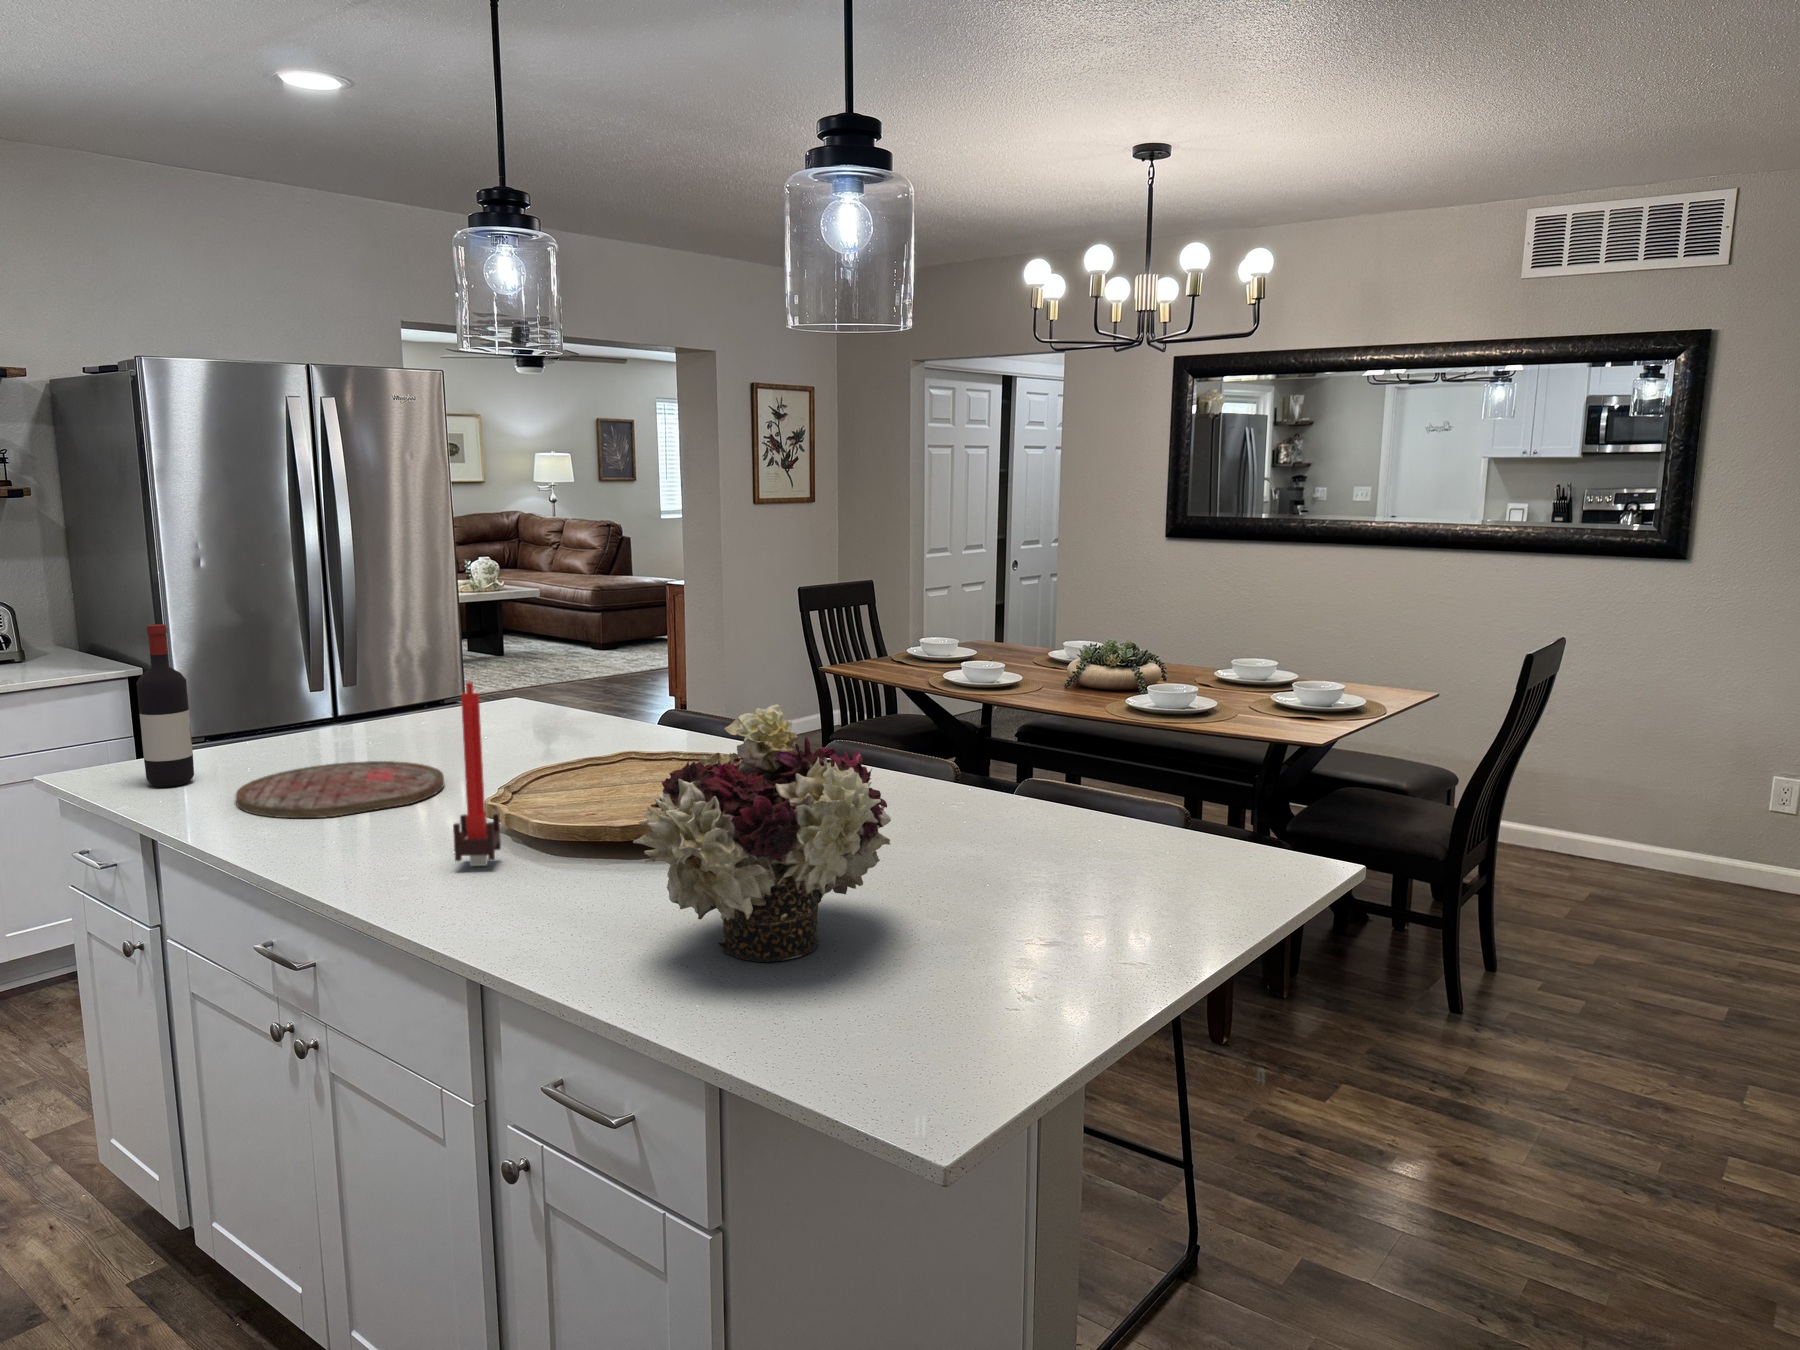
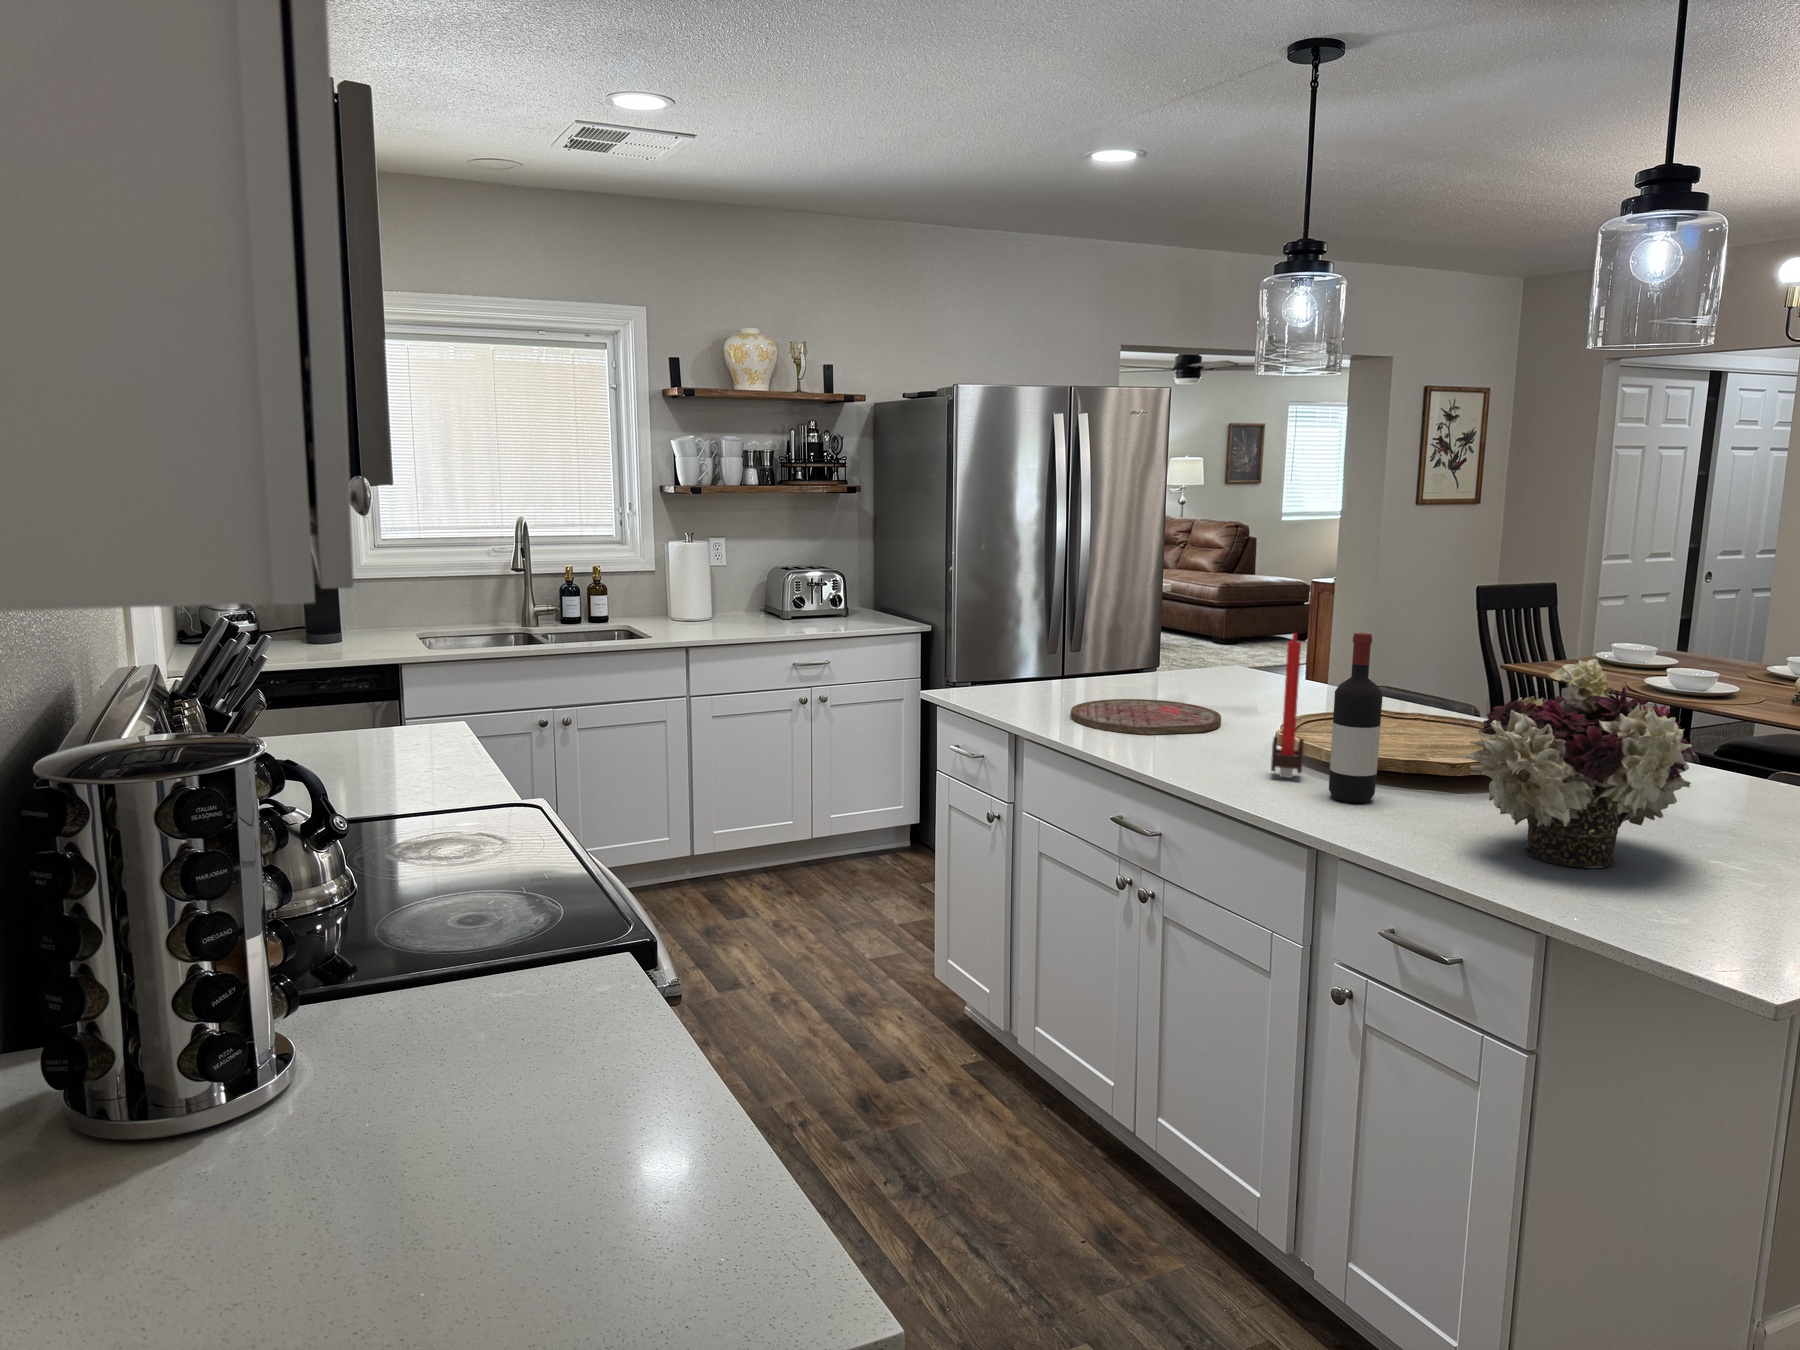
wine bottle: present [136,624,194,787] -> present [1329,633,1383,803]

